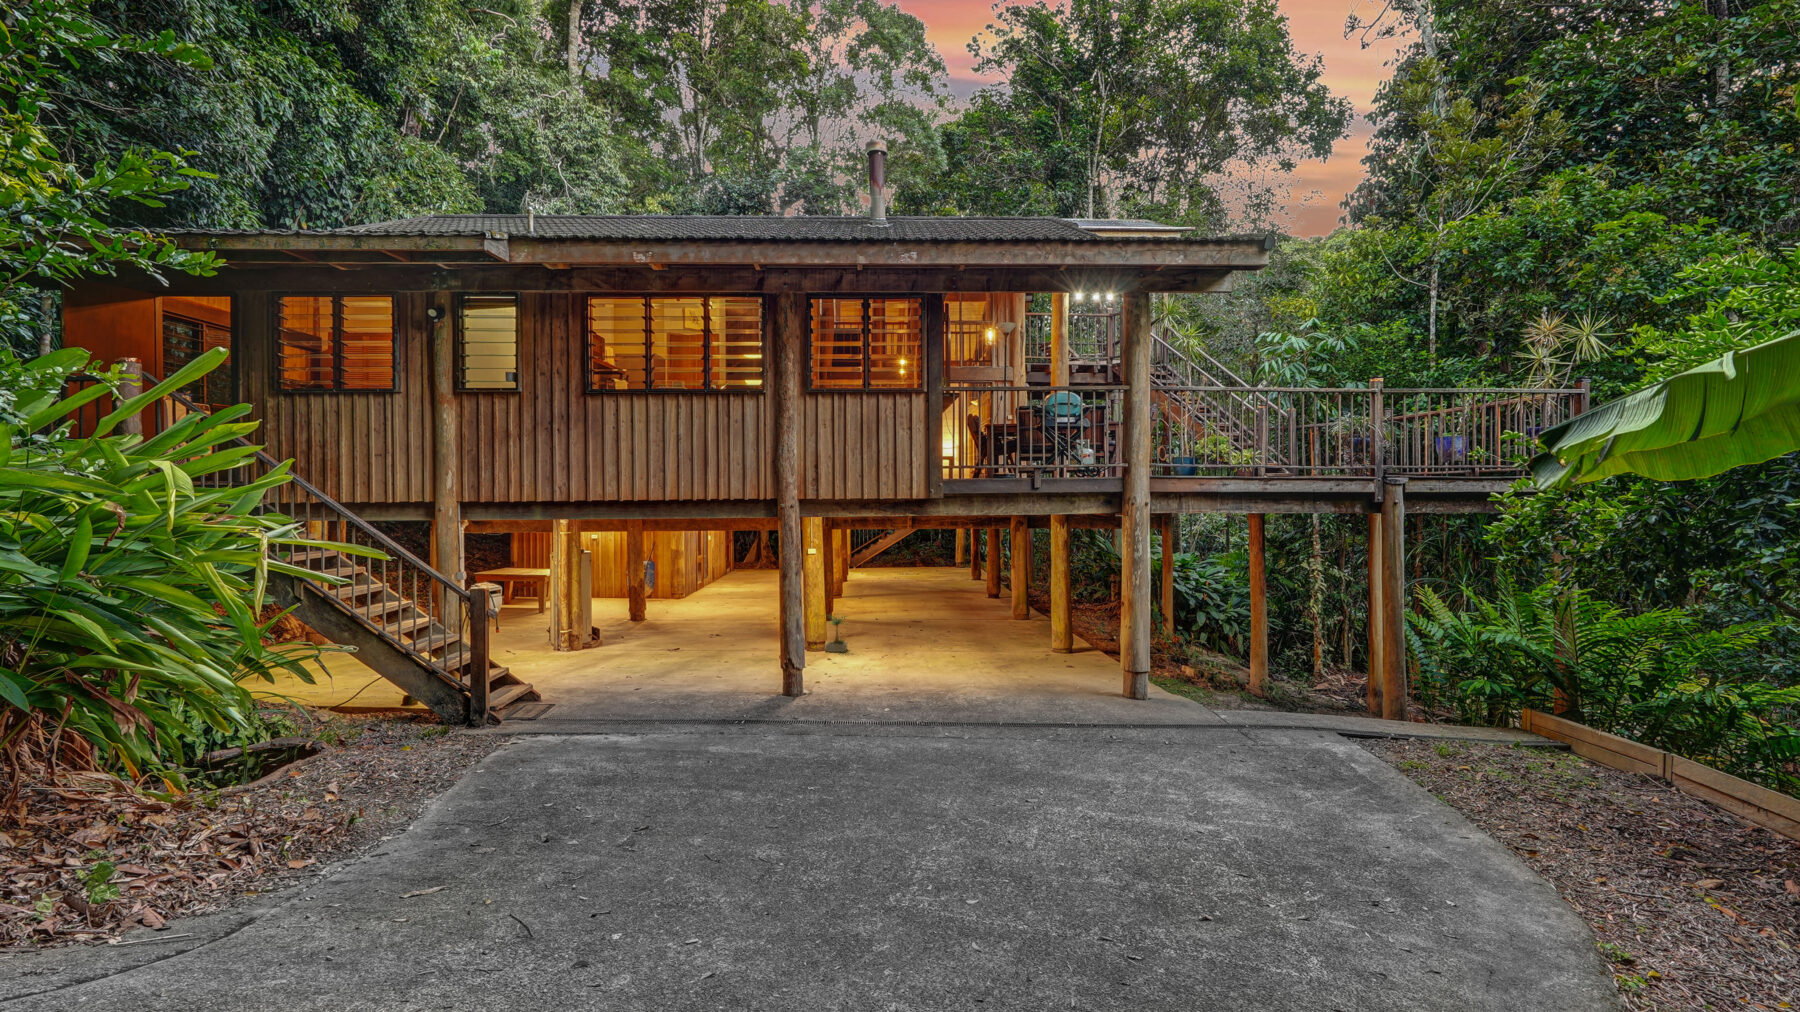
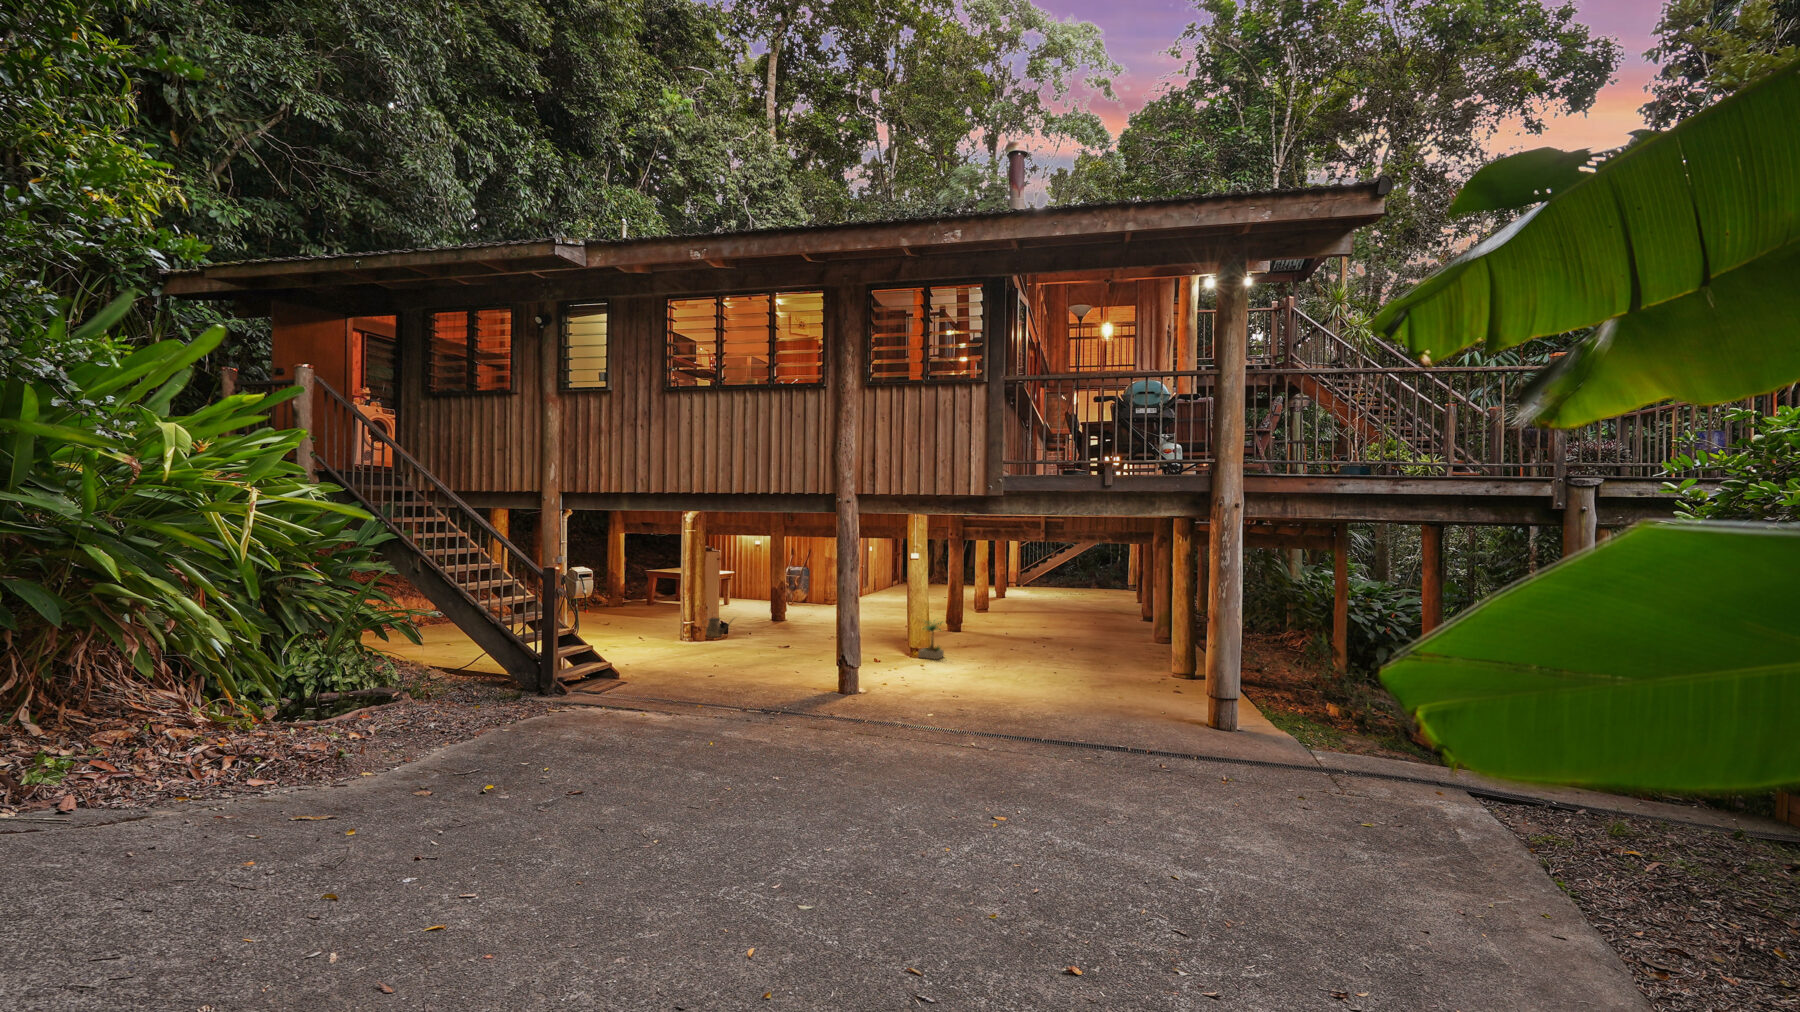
watering can: none [586,623,625,645] -> present [706,617,730,637]

